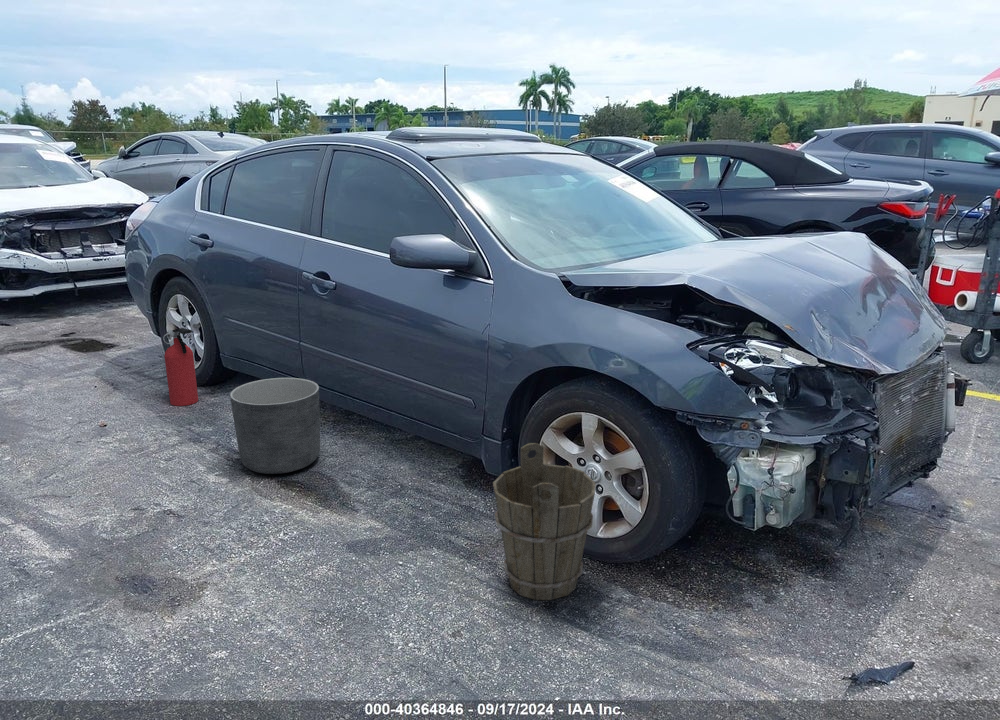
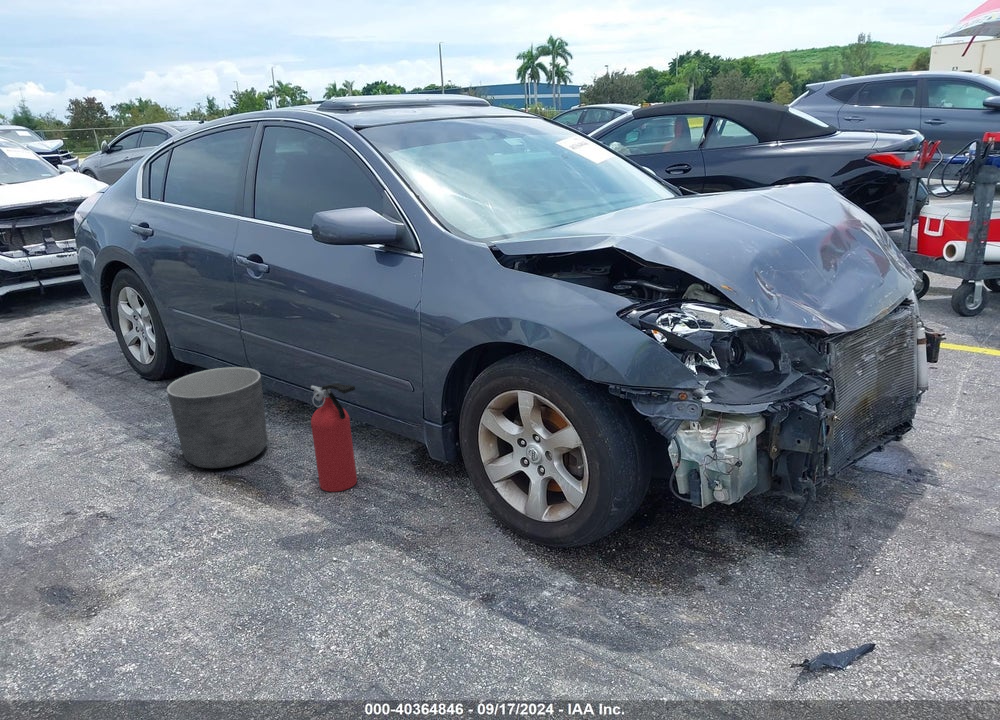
fire extinguisher: present [163,328,198,406] -> present [311,383,357,492]
bucket: present [493,443,596,600] -> none [421,425,531,592]

